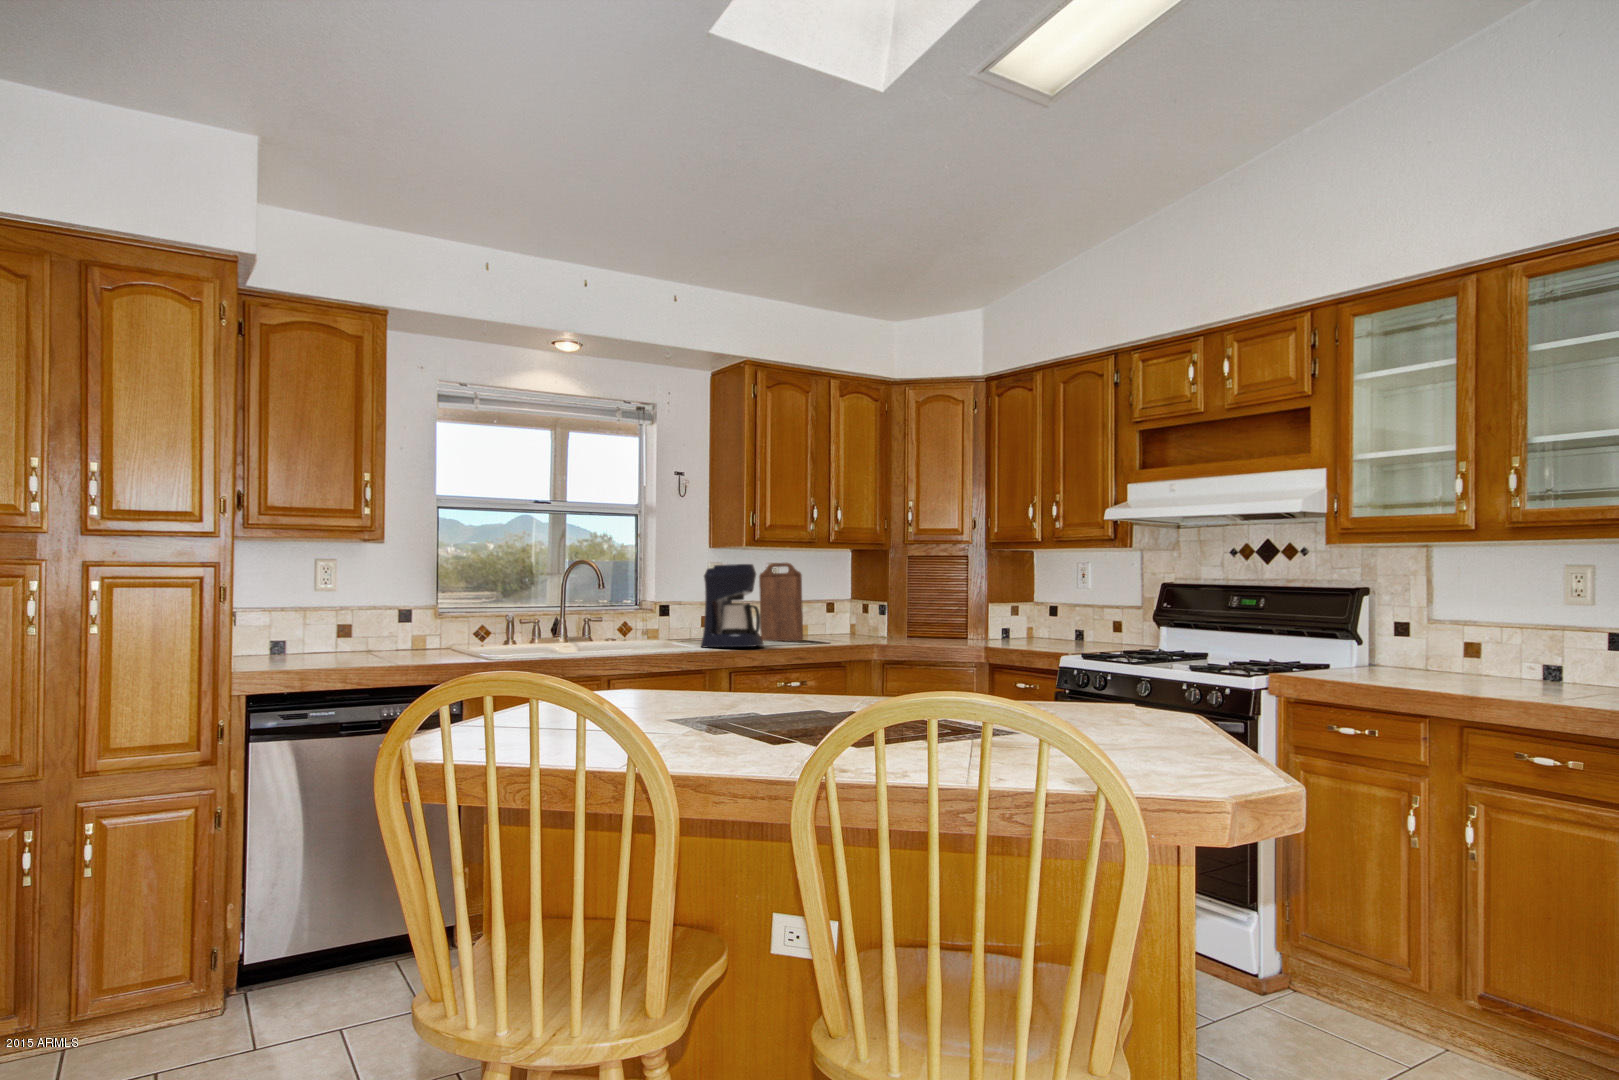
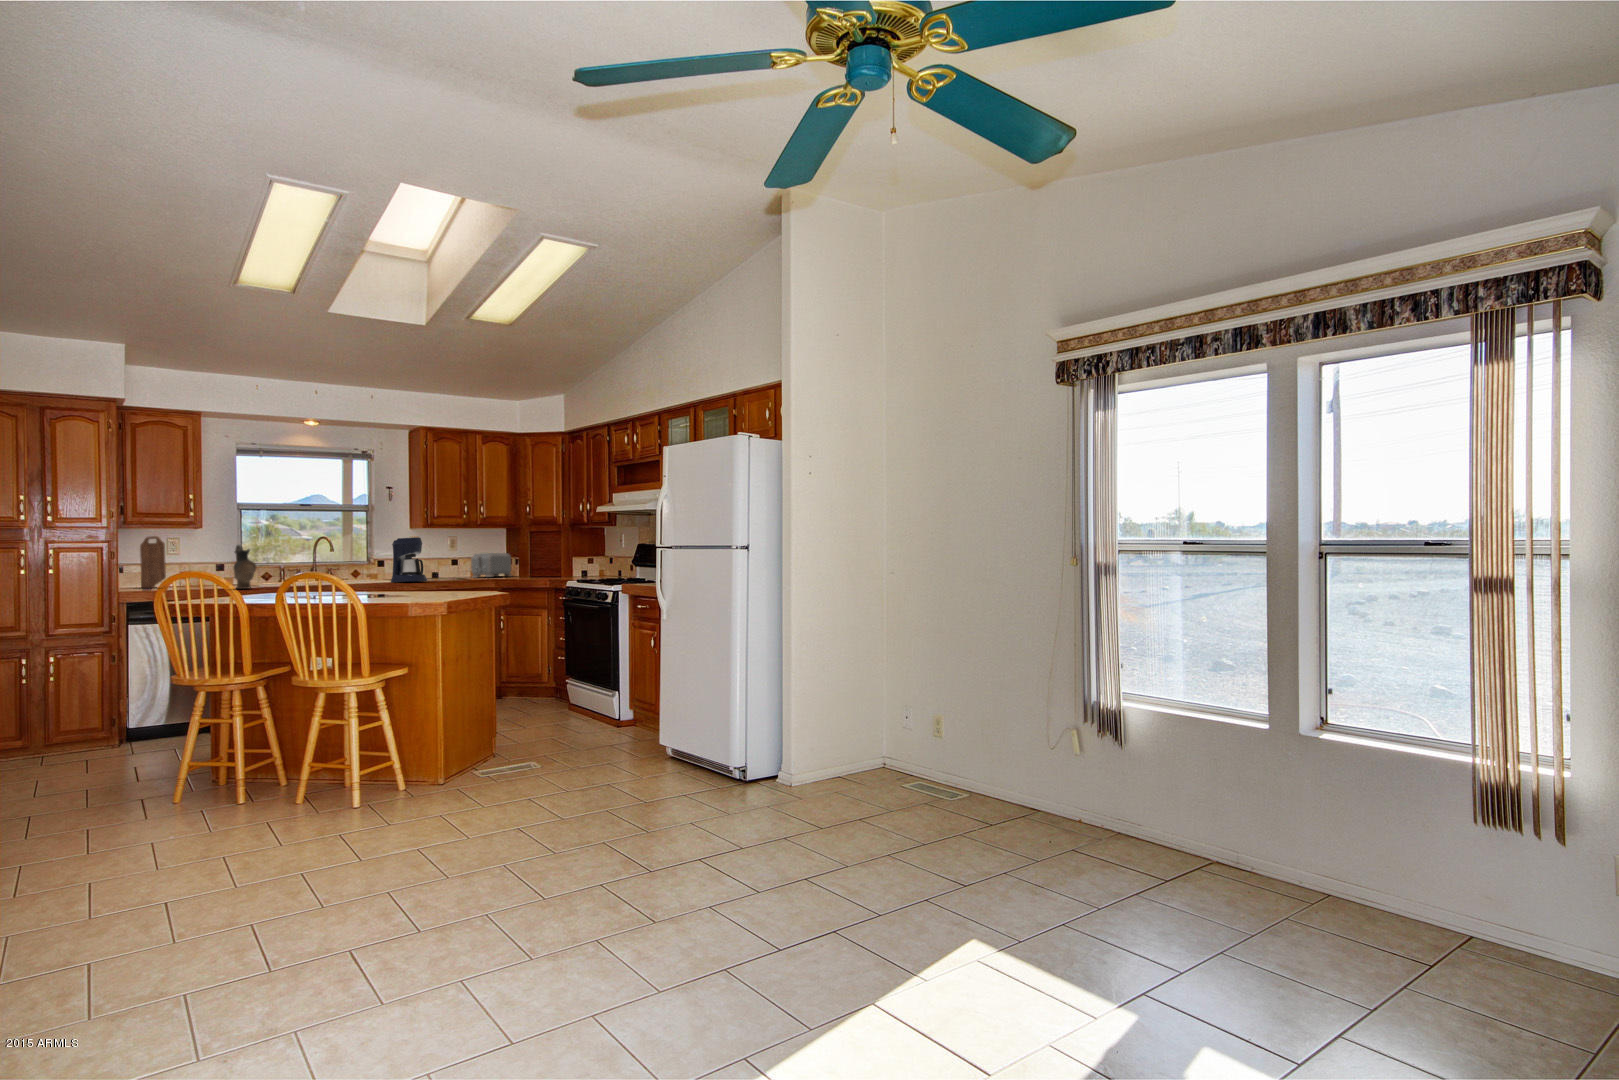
cutting board: present [759,563,803,641] -> present [140,536,166,588]
ceramic pitcher: none [450,574,493,666] -> present [234,545,256,589]
toaster: none [801,592,861,635] -> present [471,553,512,578]

